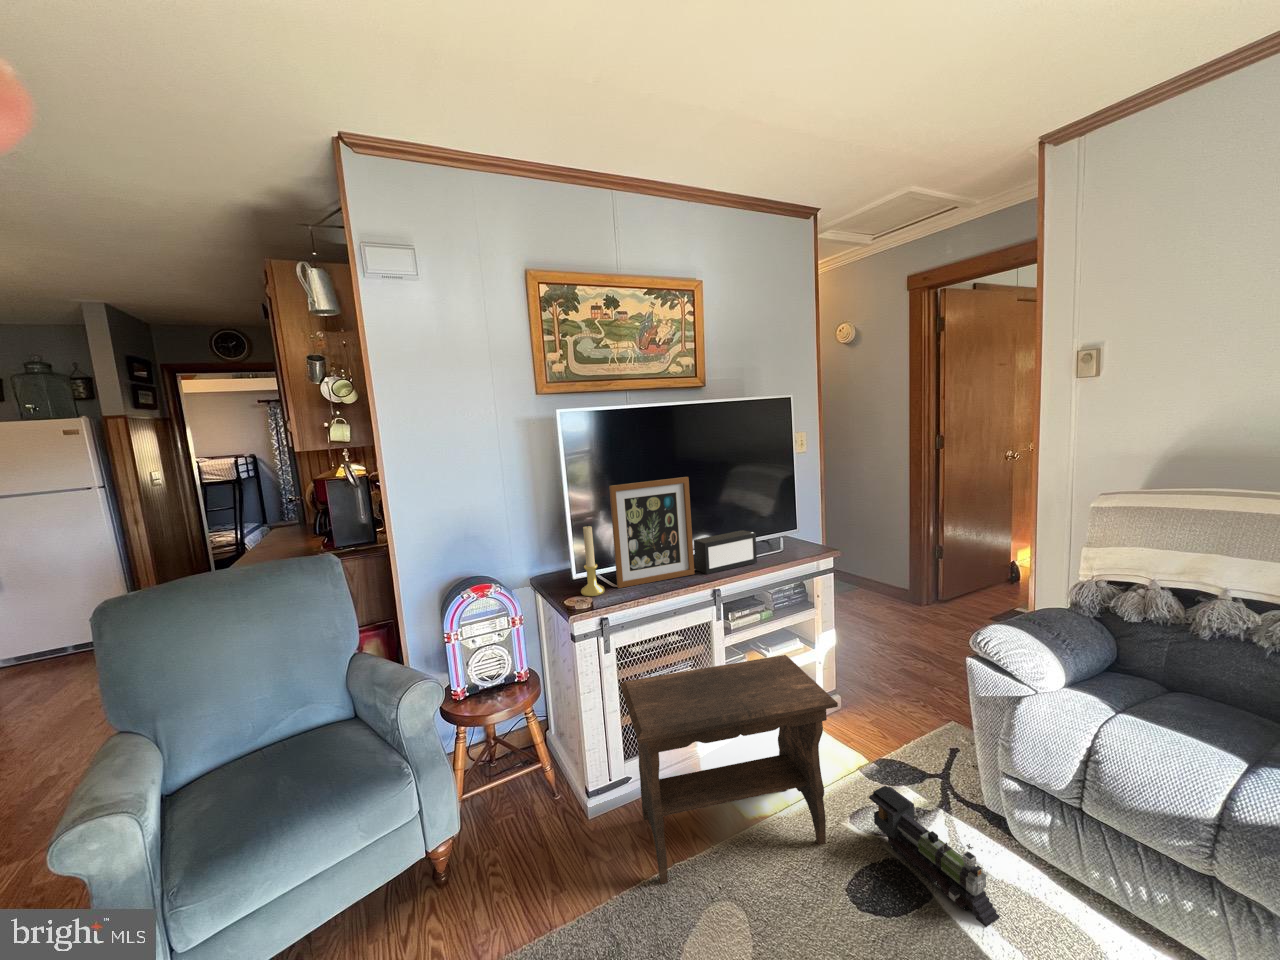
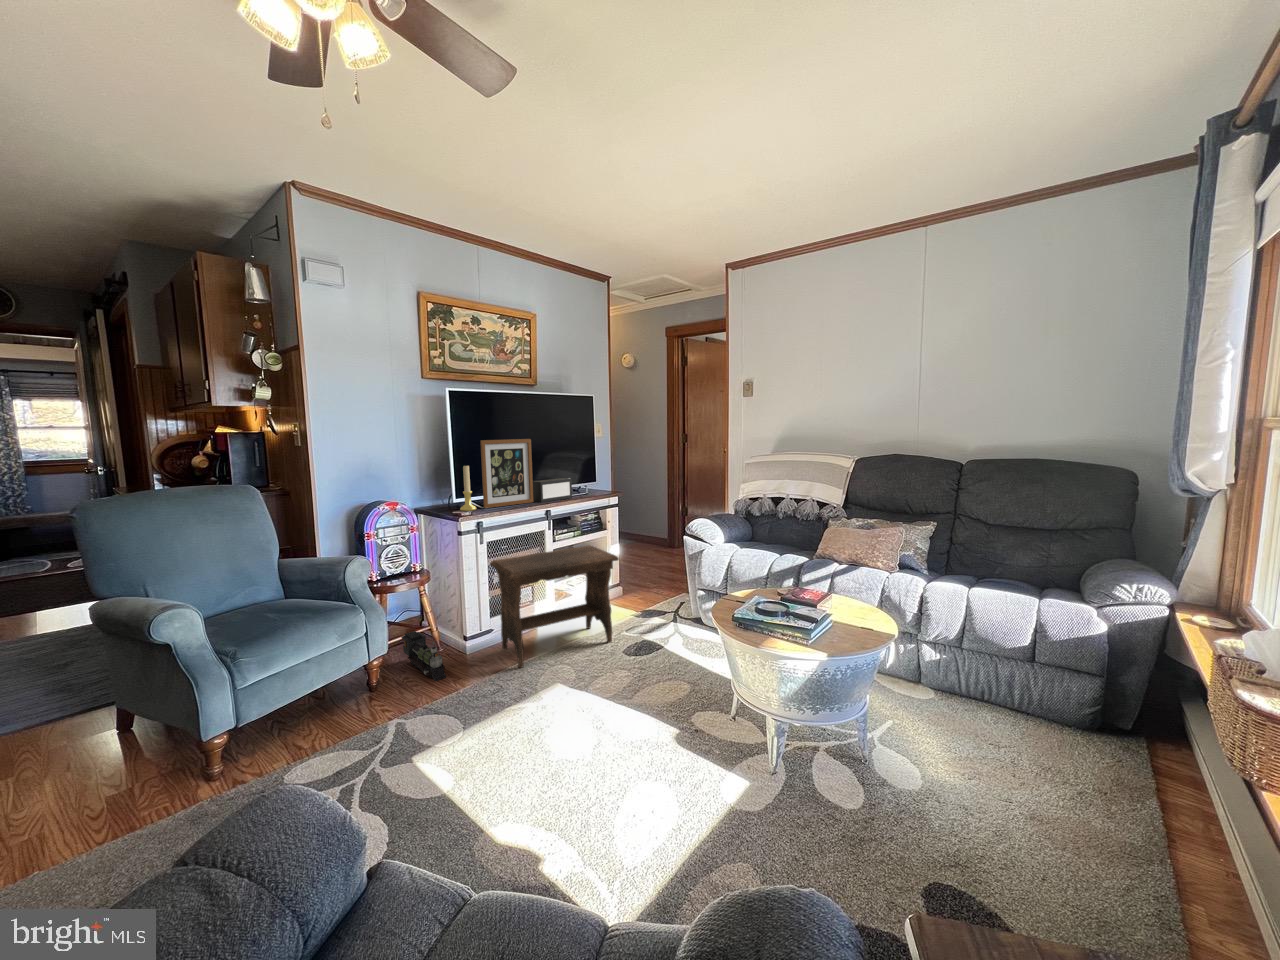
toy train: present [869,786,1000,927] -> present [401,631,446,681]

